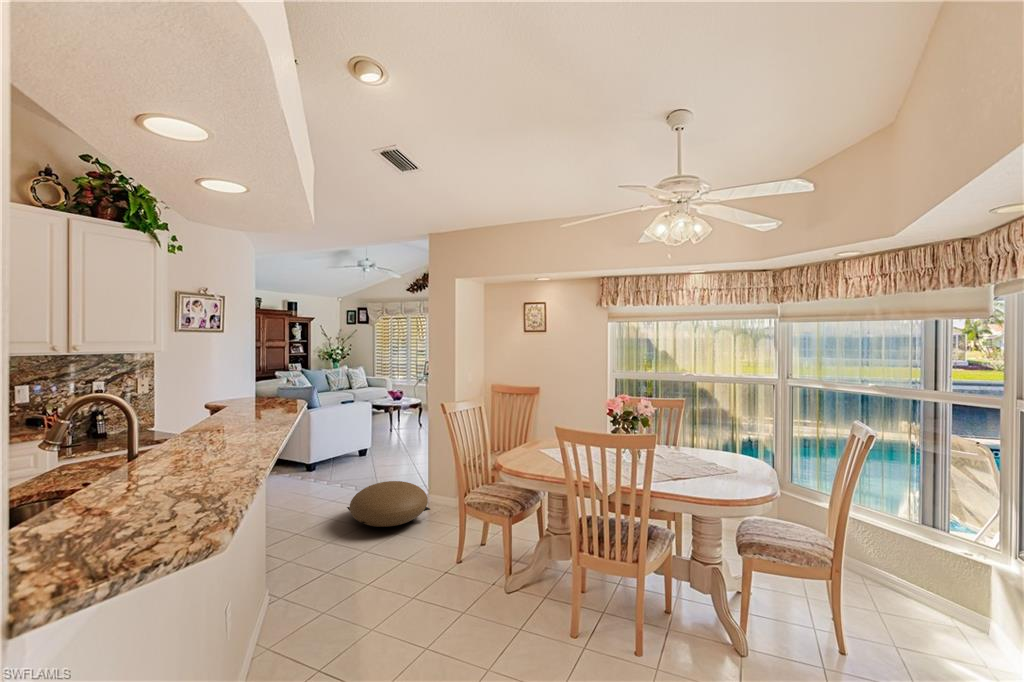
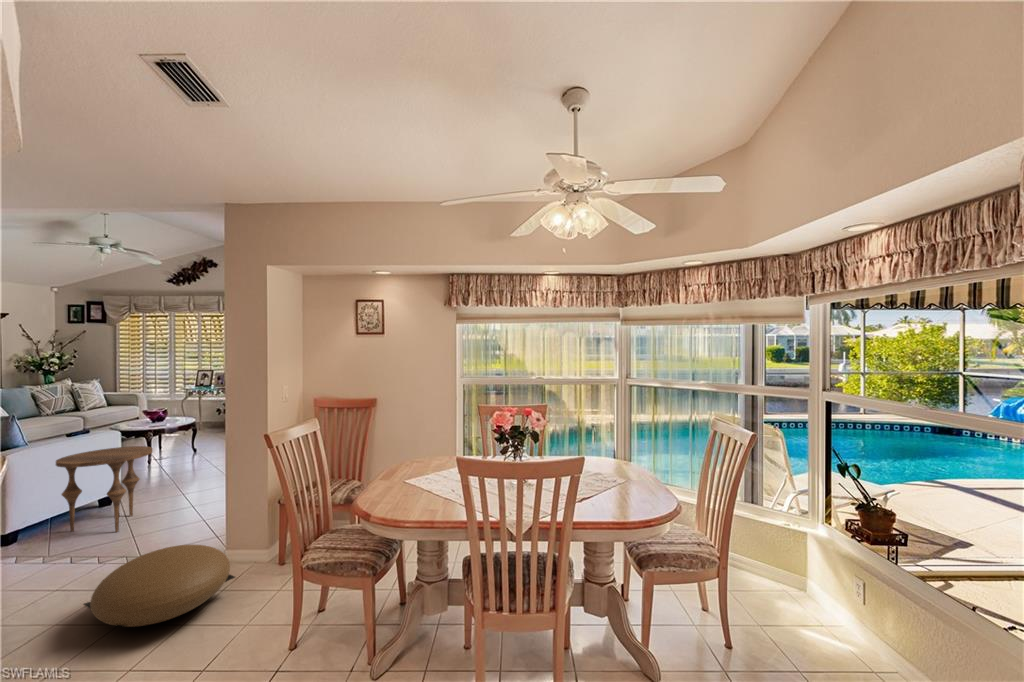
side table: none [336,414,389,472] -> present [56,446,153,532]

